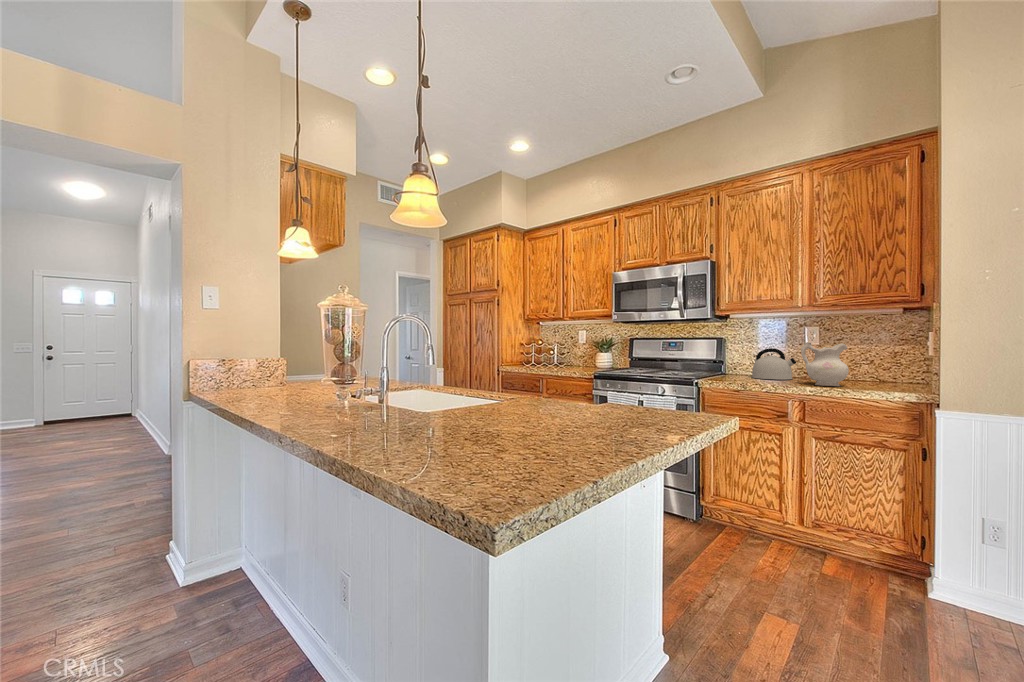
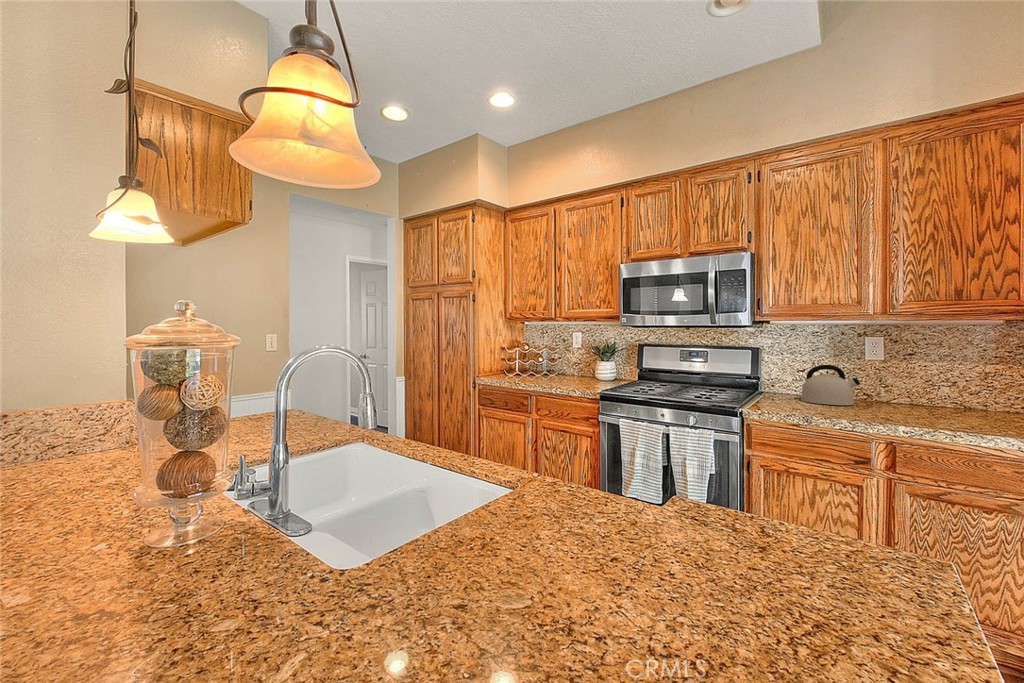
ceramic pitcher: present [801,342,849,386] -> none [878,361,942,419]

